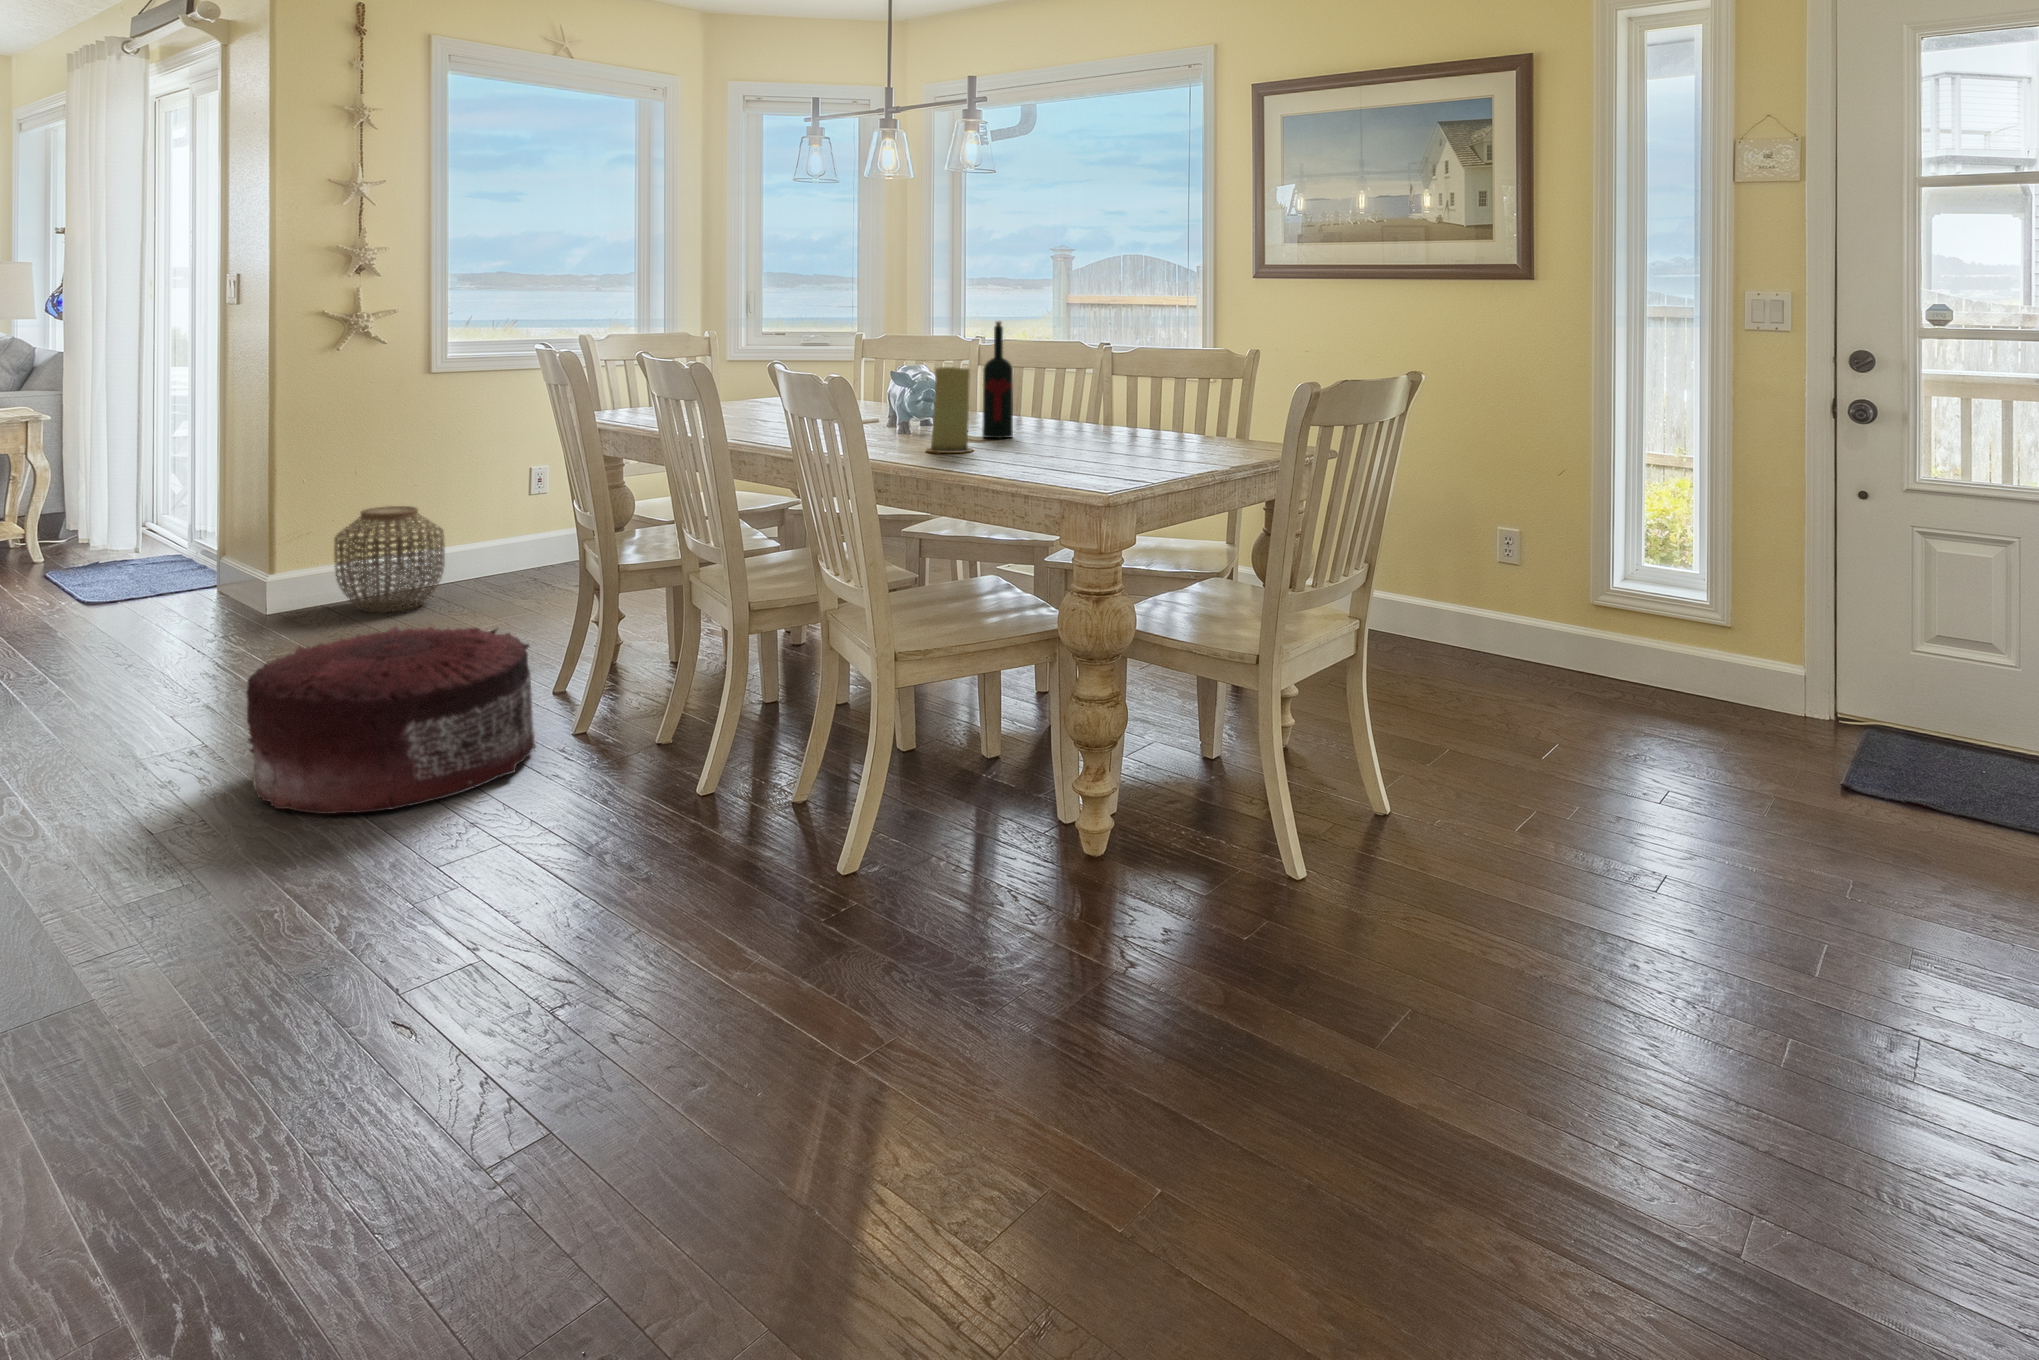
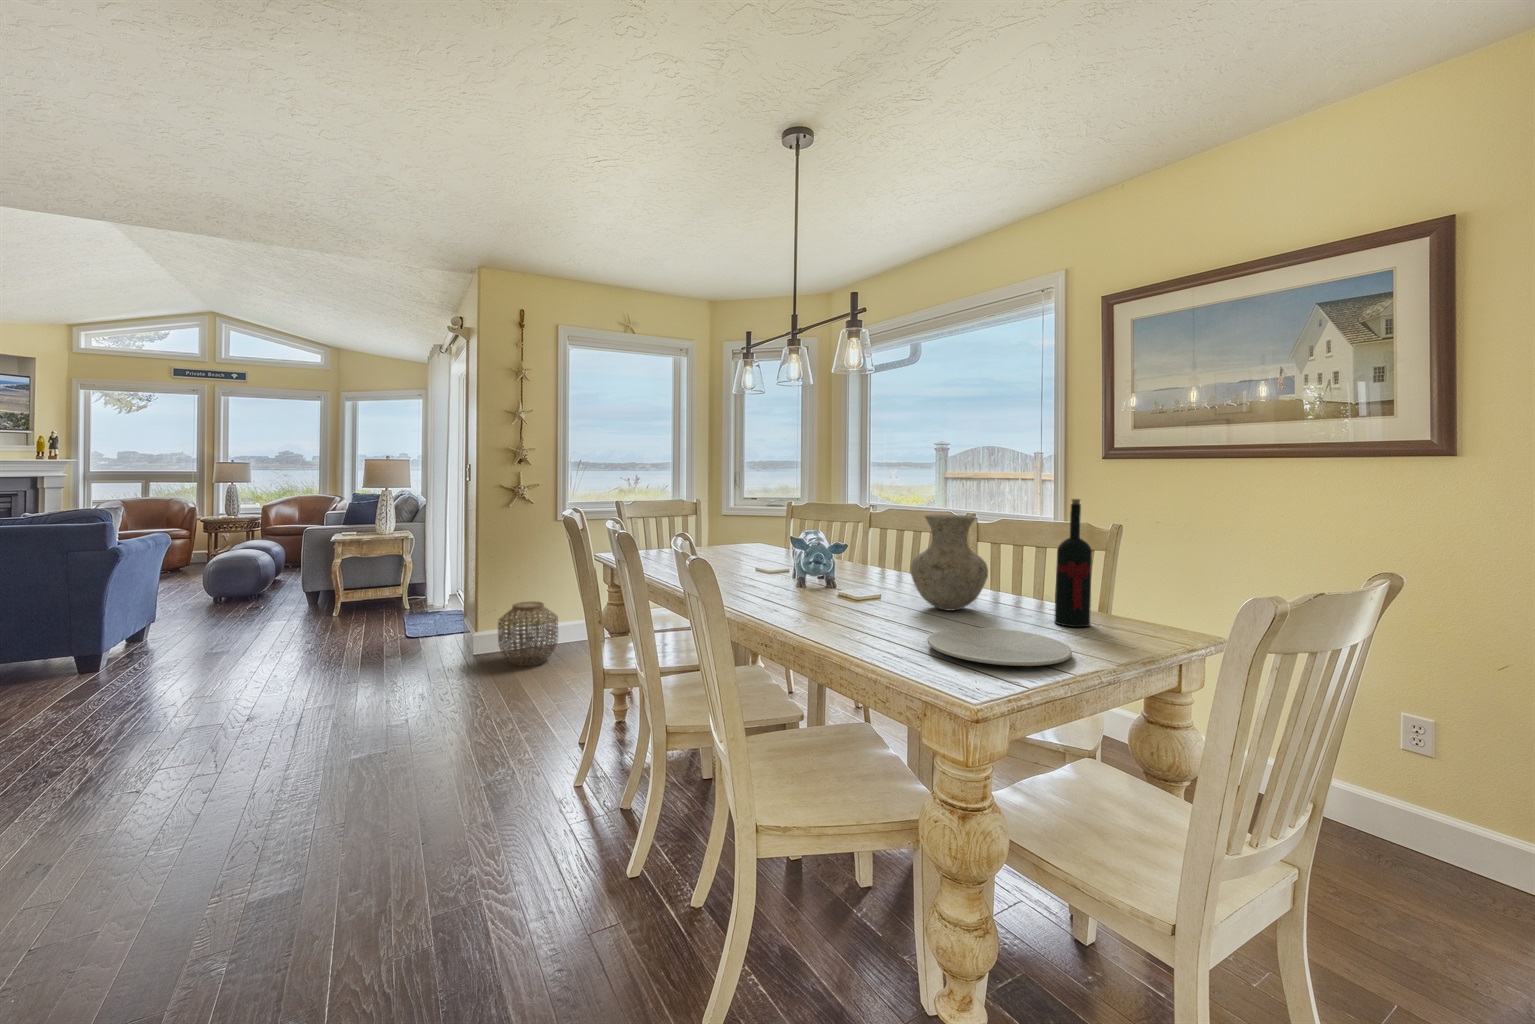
wine bottle: present [982,321,1013,438] -> present [1054,499,1092,627]
vase: none [1045,342,1125,444] -> present [911,515,988,610]
candle: present [927,367,973,453] -> none [798,537,842,618]
plate: none [1071,450,1198,467] -> present [927,628,1072,666]
pouf: present [246,627,536,814] -> none [313,708,524,876]

